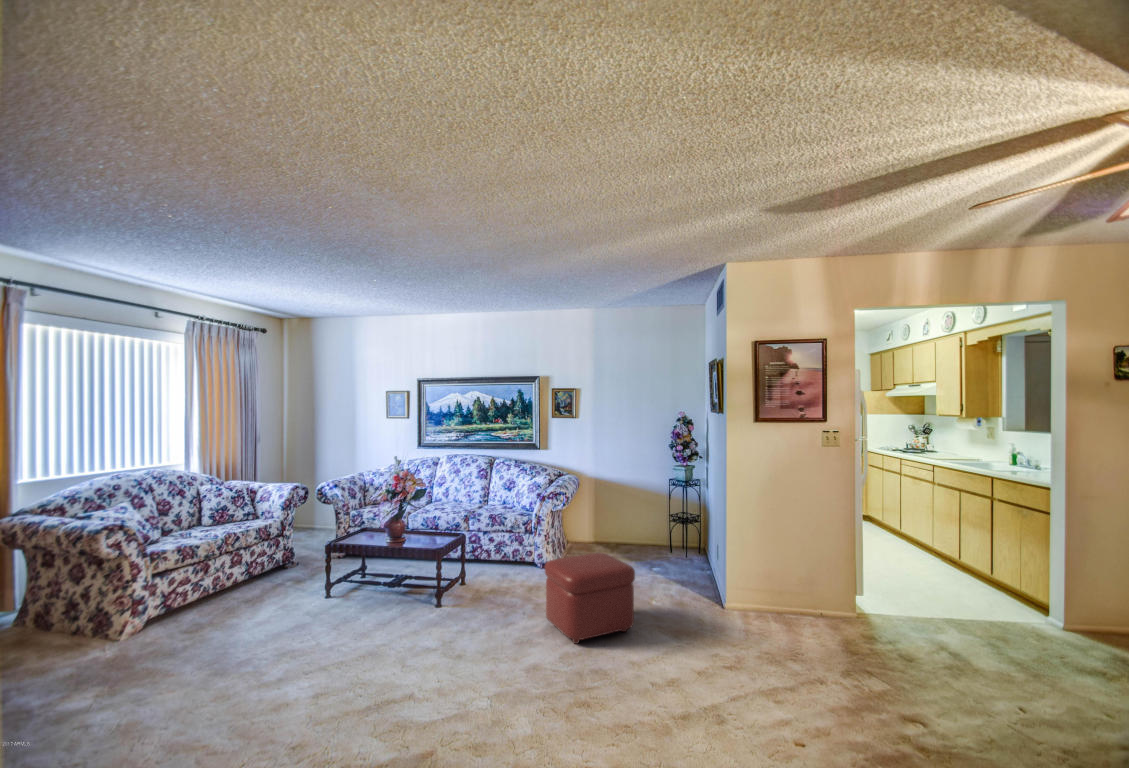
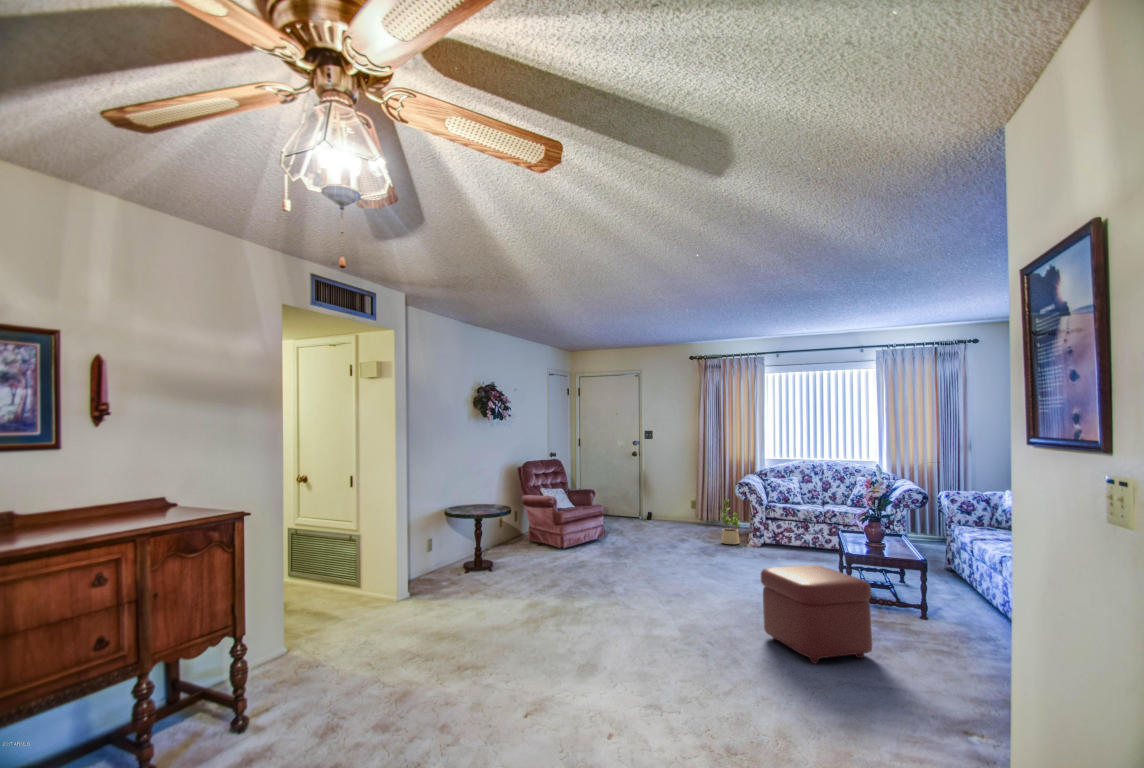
potted plant: none [40,567,101,659] -> present [720,499,740,544]

